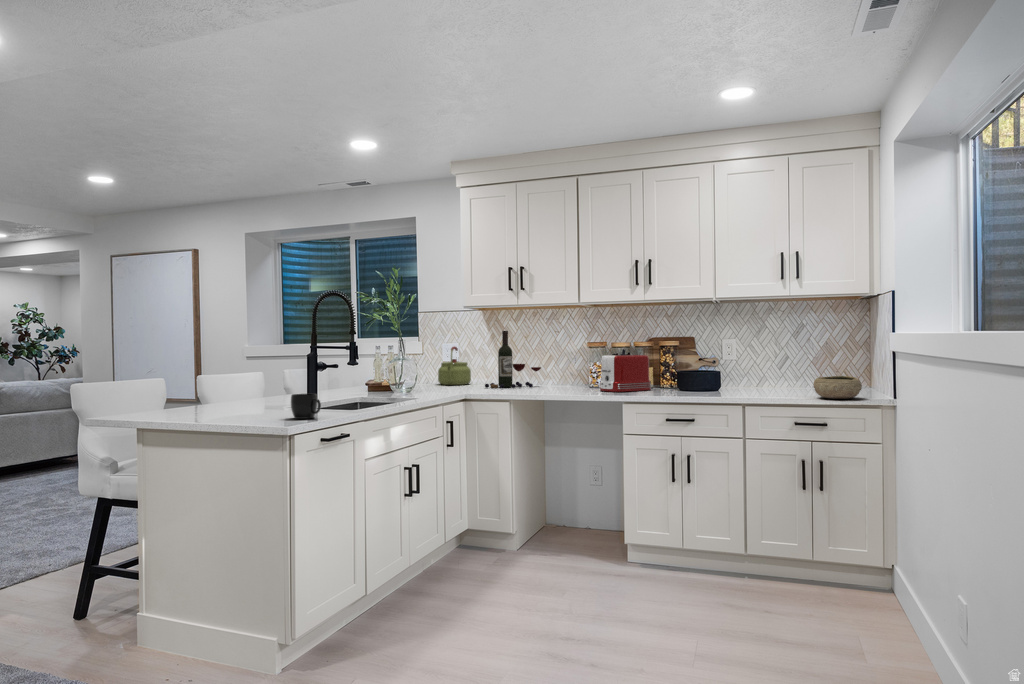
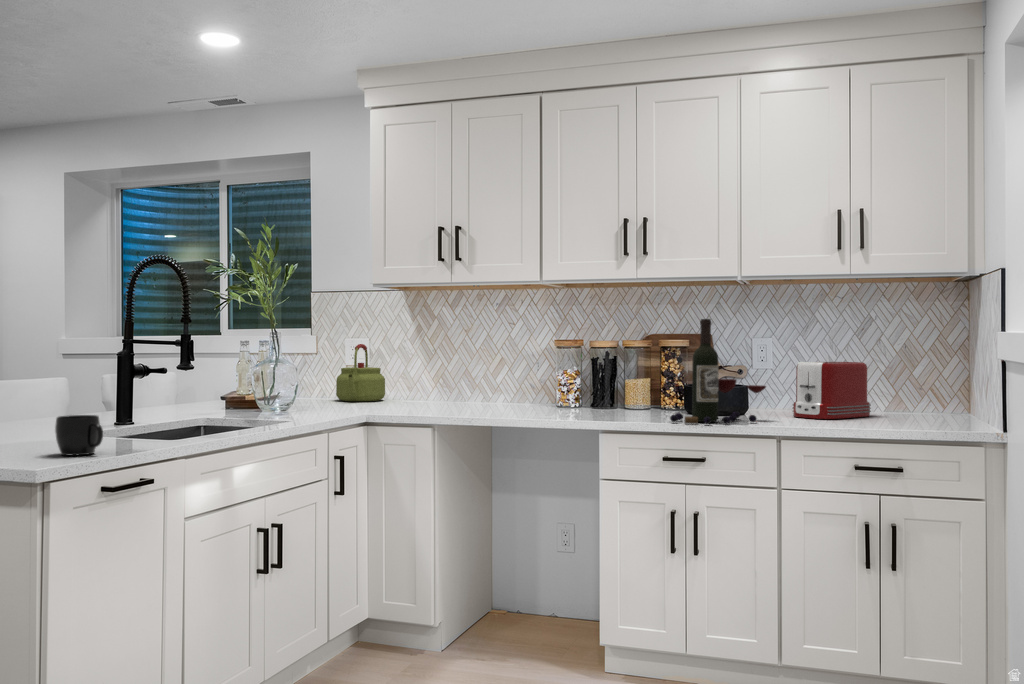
wine bottle: present [485,331,541,388] -> present [670,319,766,424]
toaster: present [600,355,651,392] -> present [793,362,871,419]
bowl: present [813,376,862,399] -> none [882,395,954,430]

